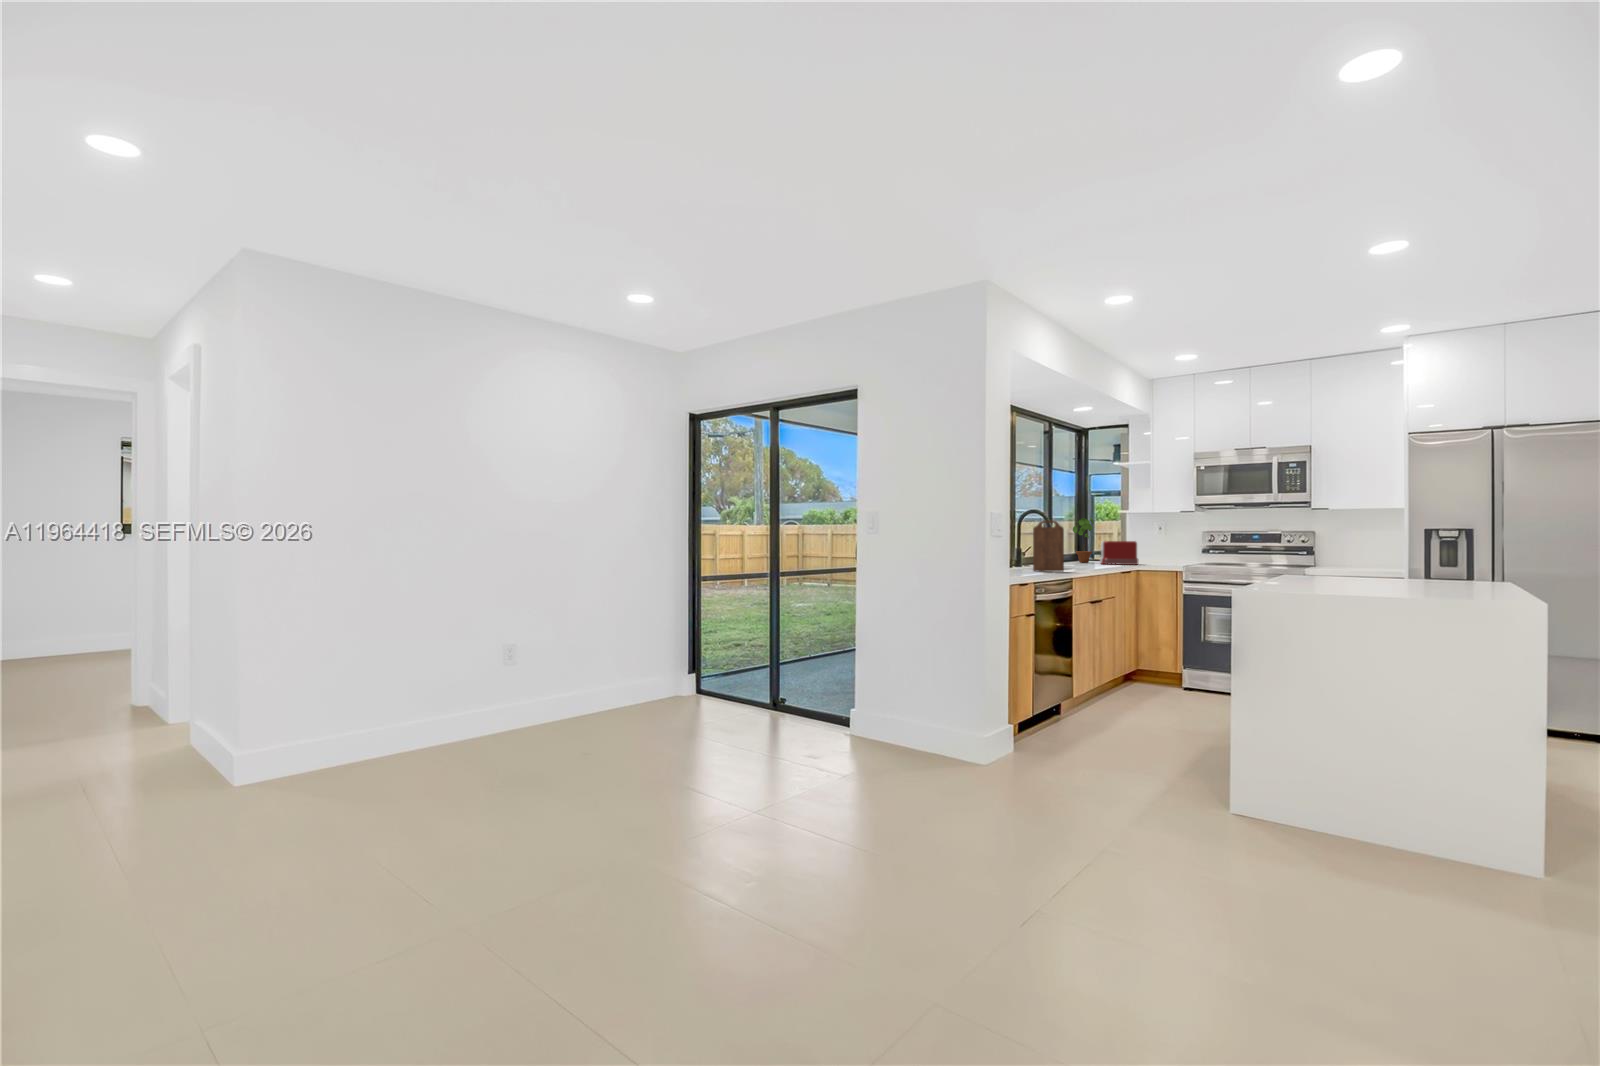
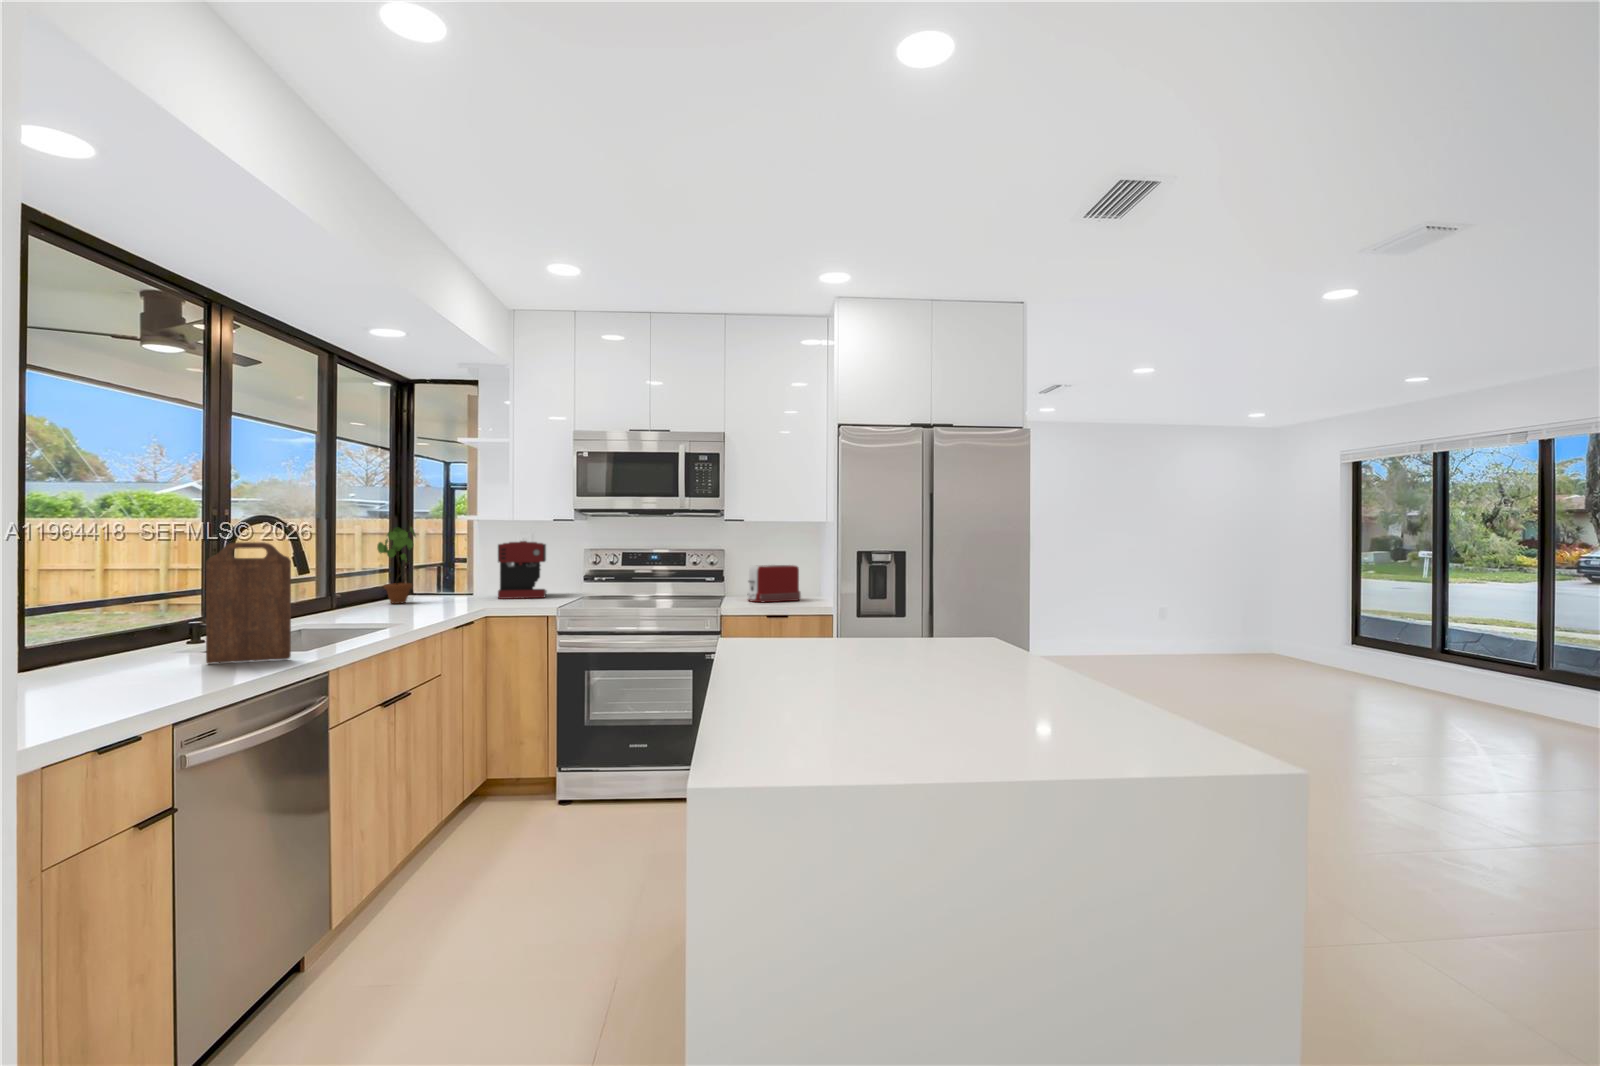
coffee maker: none [1143,523,1175,564] -> present [498,541,547,599]
toaster: present [1100,541,1139,565] -> present [747,565,801,602]

